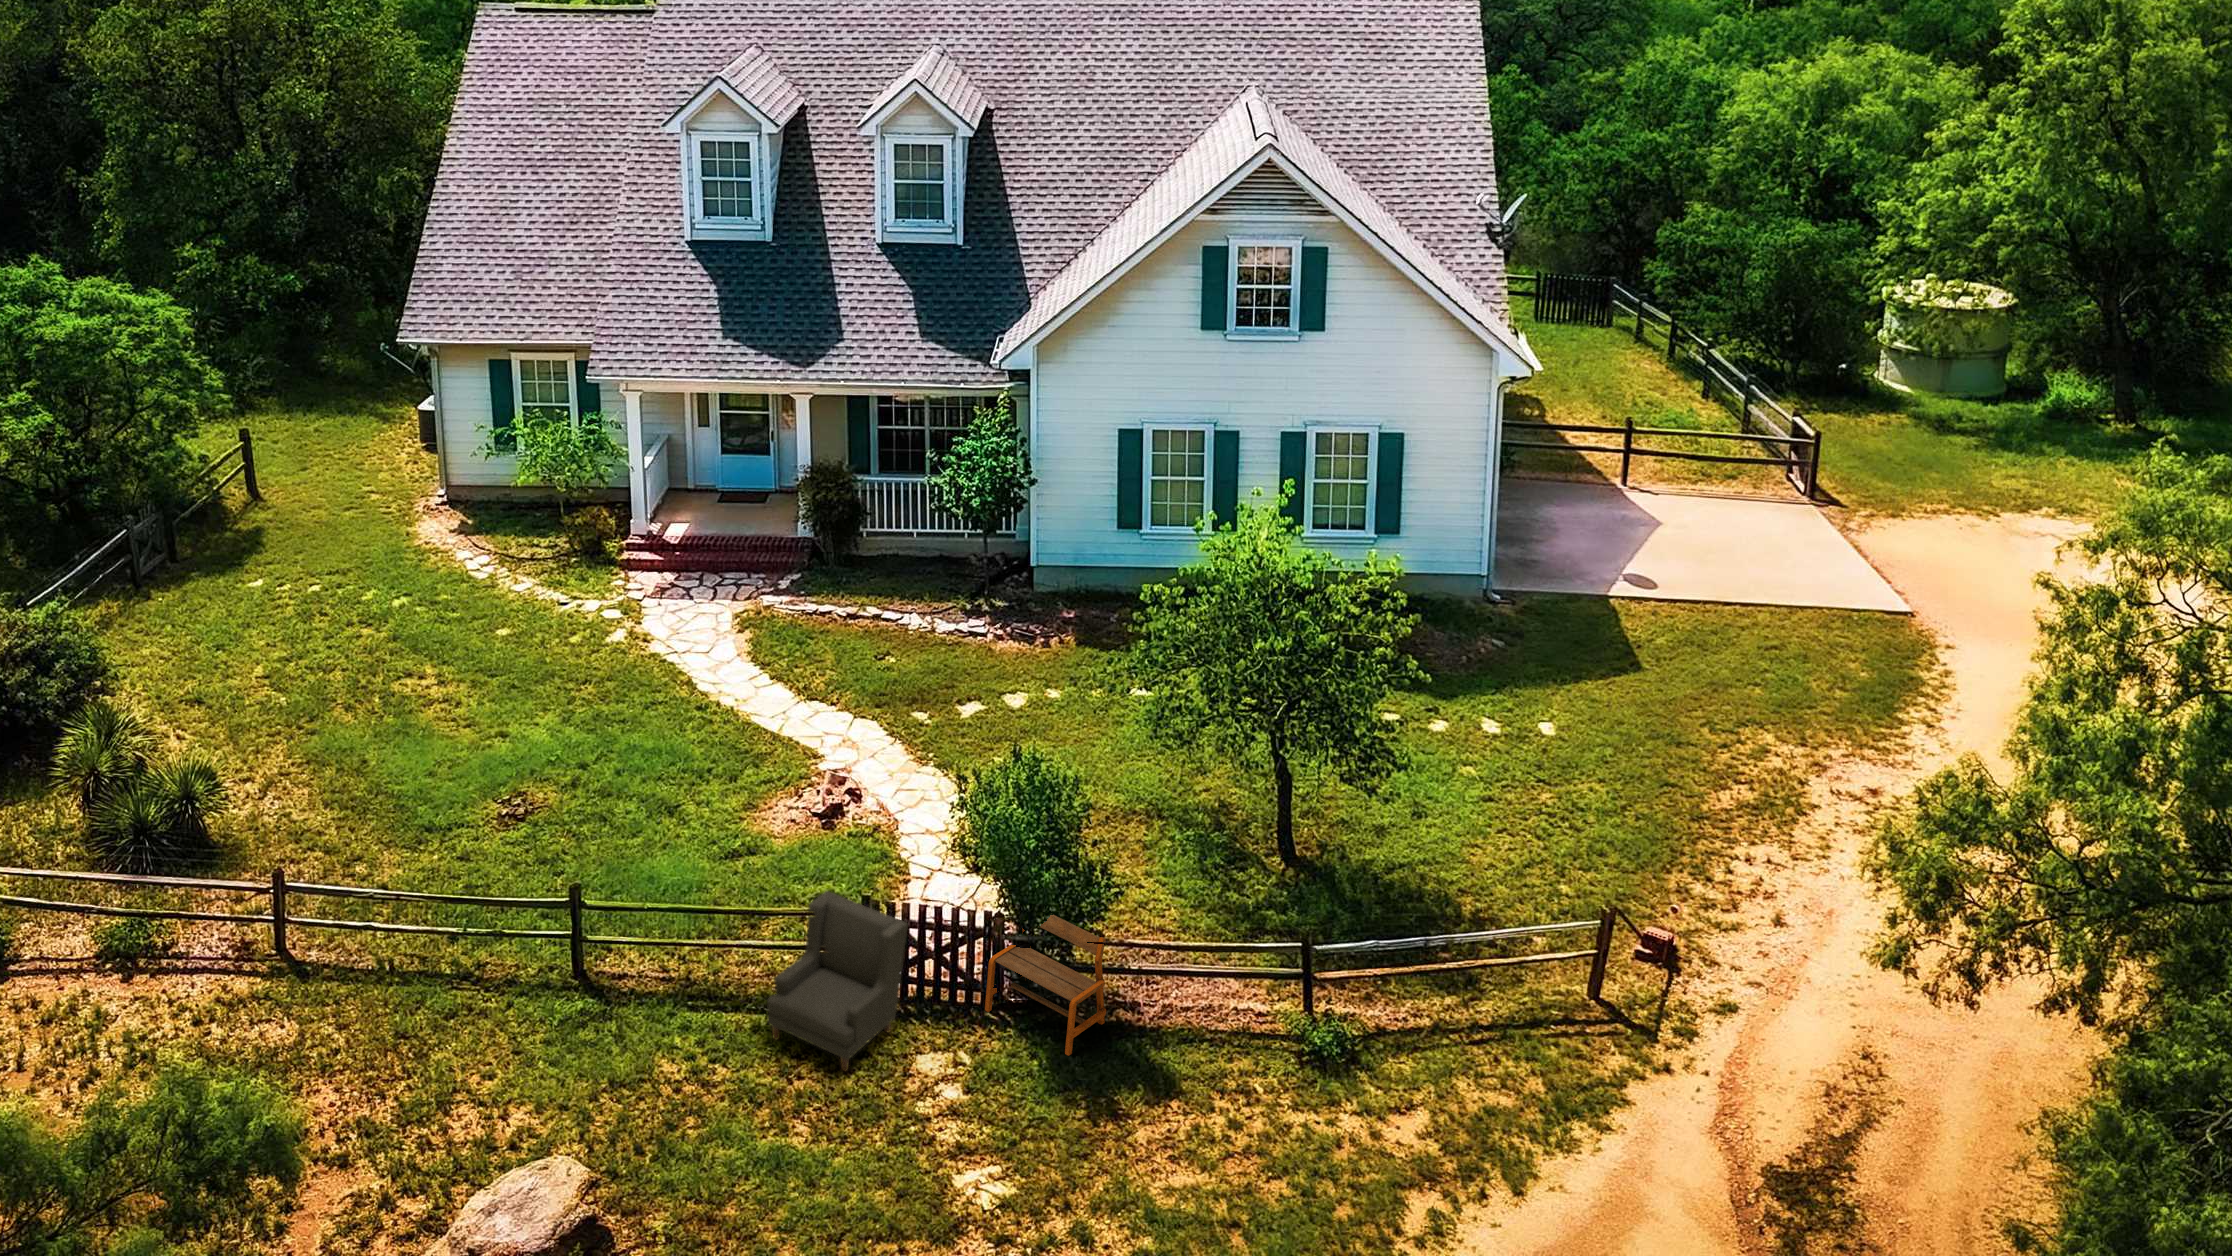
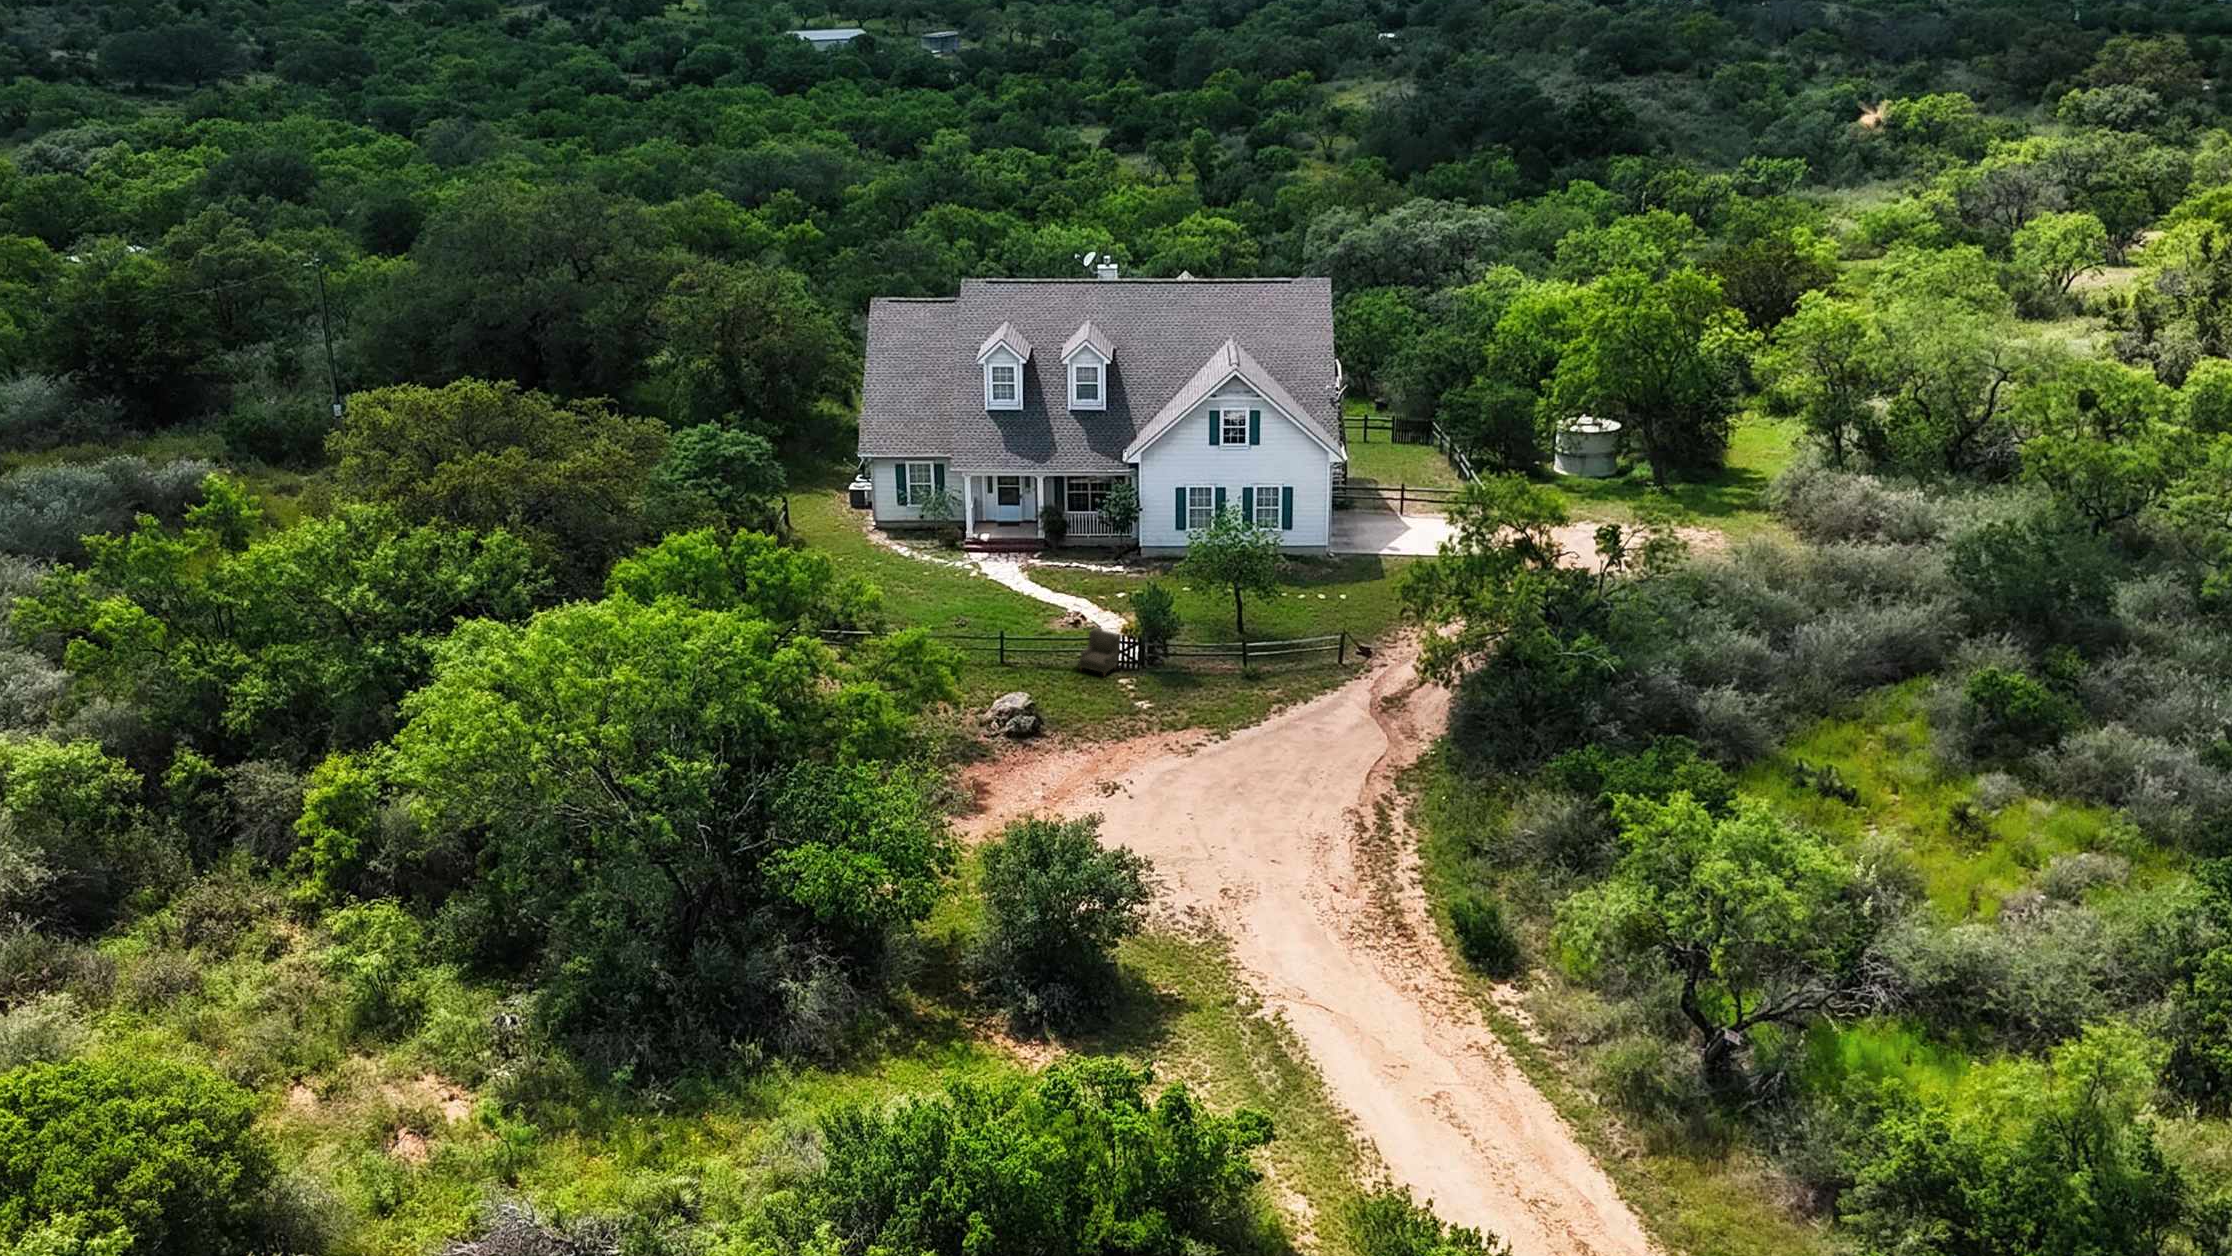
bench: present [985,915,1106,1056] -> none [1144,631,1182,674]

